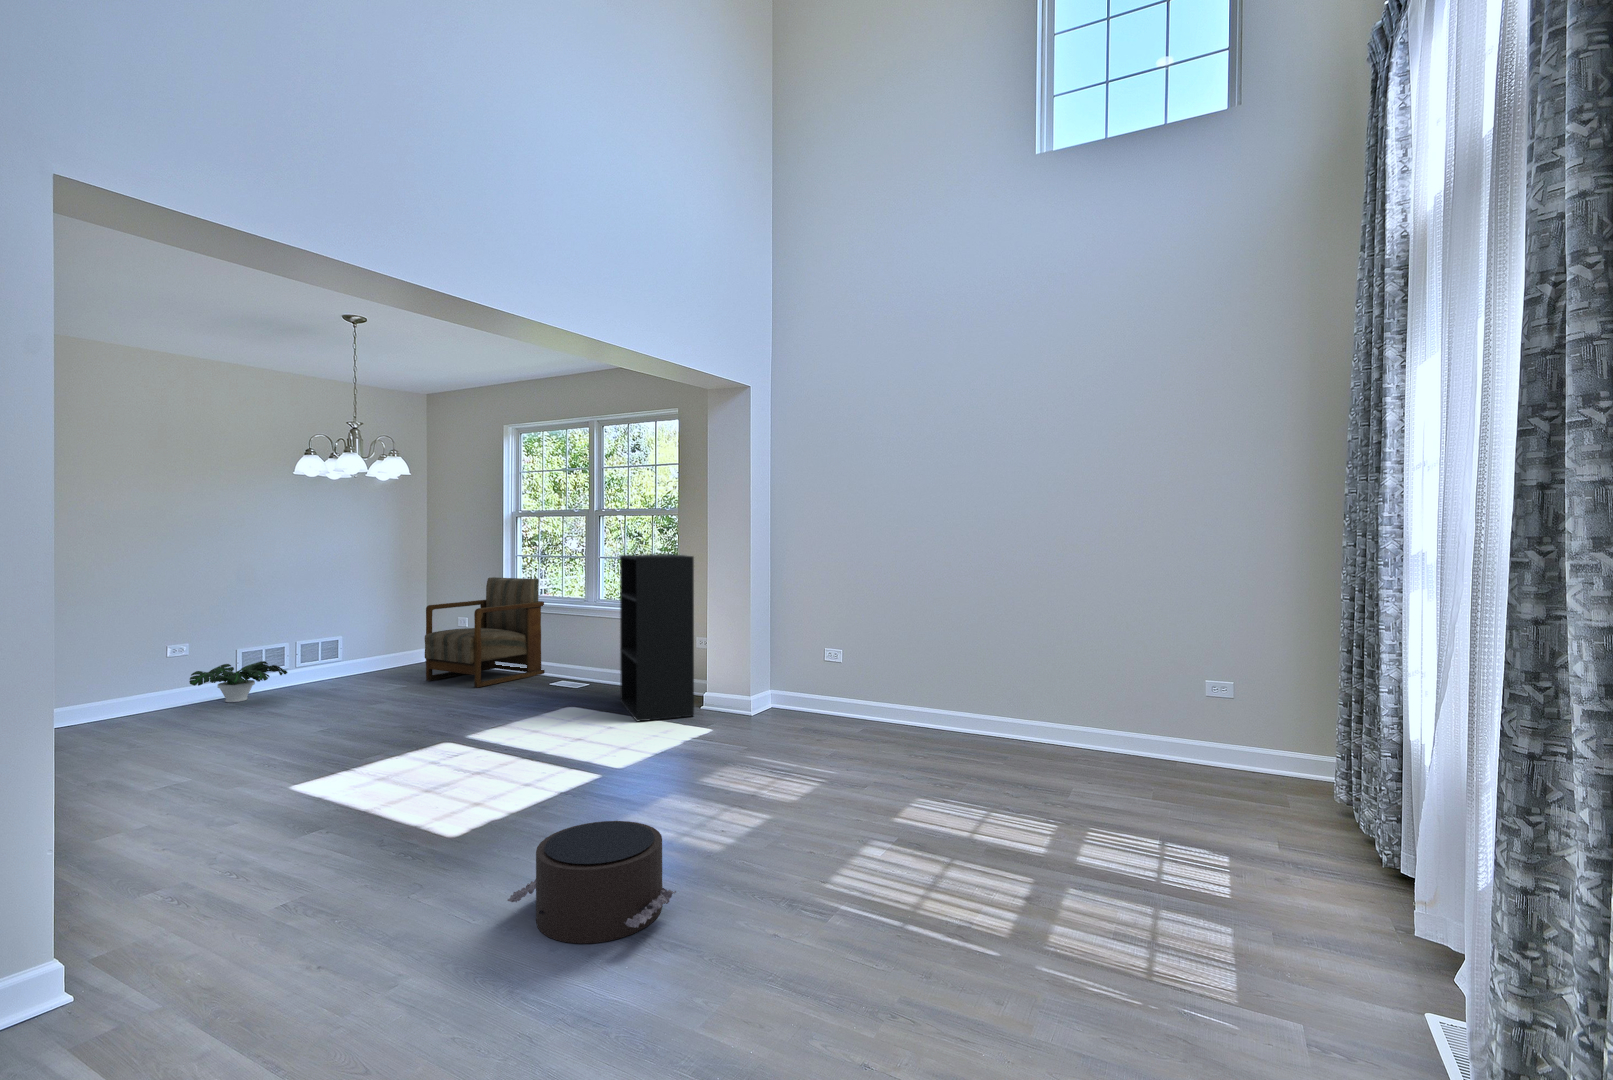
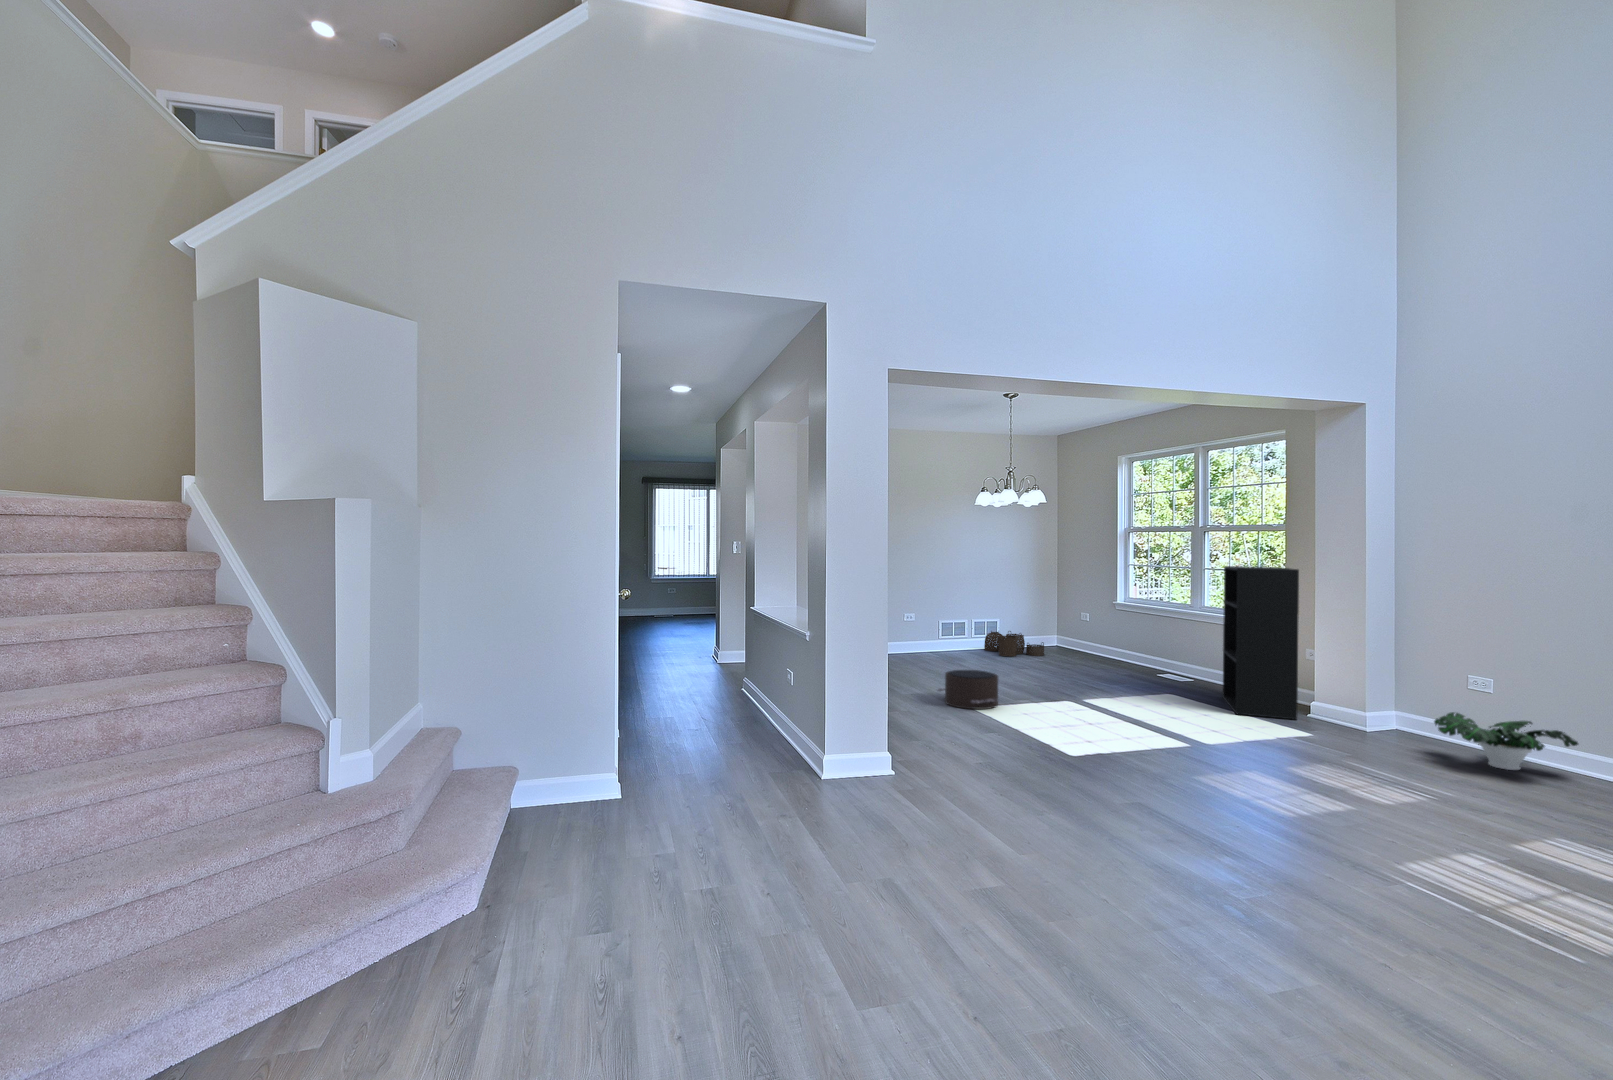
armchair: present [425,577,545,688] -> none [1056,582,1154,669]
woven basket: none [319,651,409,687] -> present [984,631,1044,656]
potted plant: present [189,661,287,702] -> present [1434,712,1578,770]
pouf: present [507,821,676,943] -> present [938,670,998,709]

